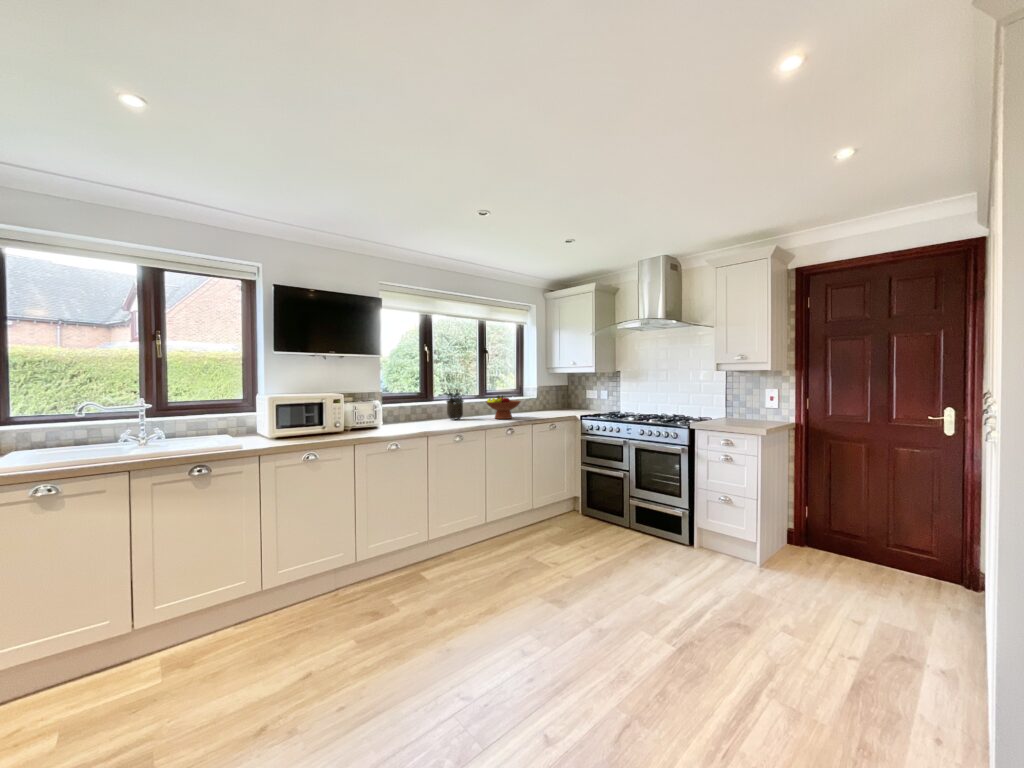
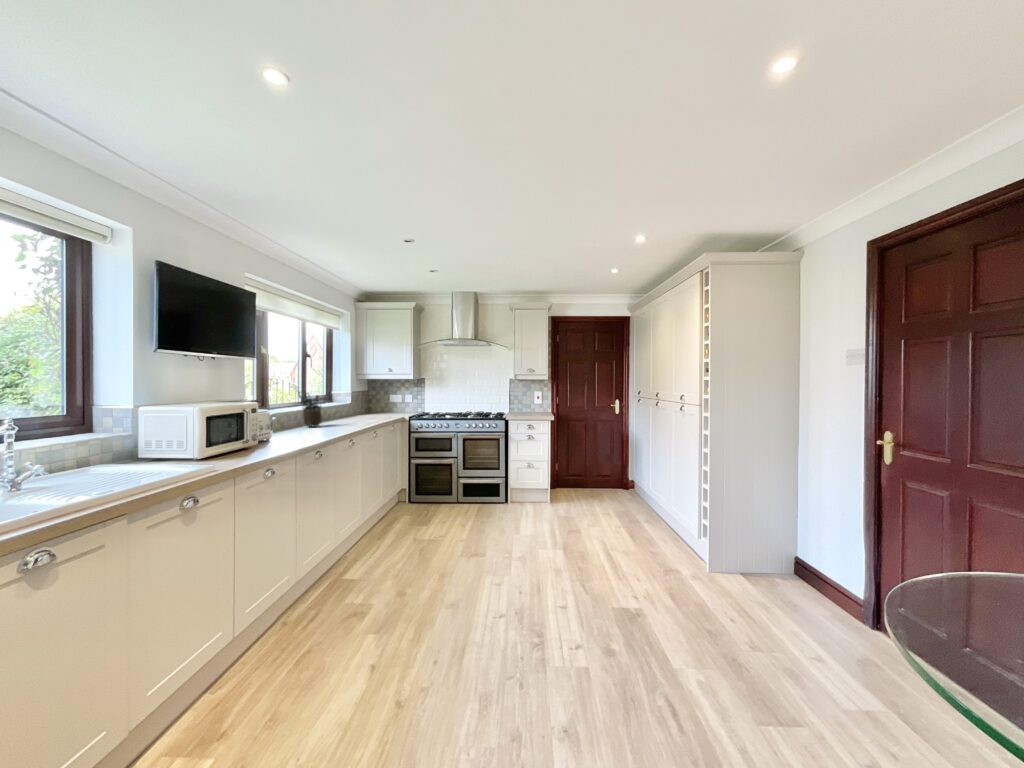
fruit bowl: present [486,395,521,419] -> none [339,400,375,423]

